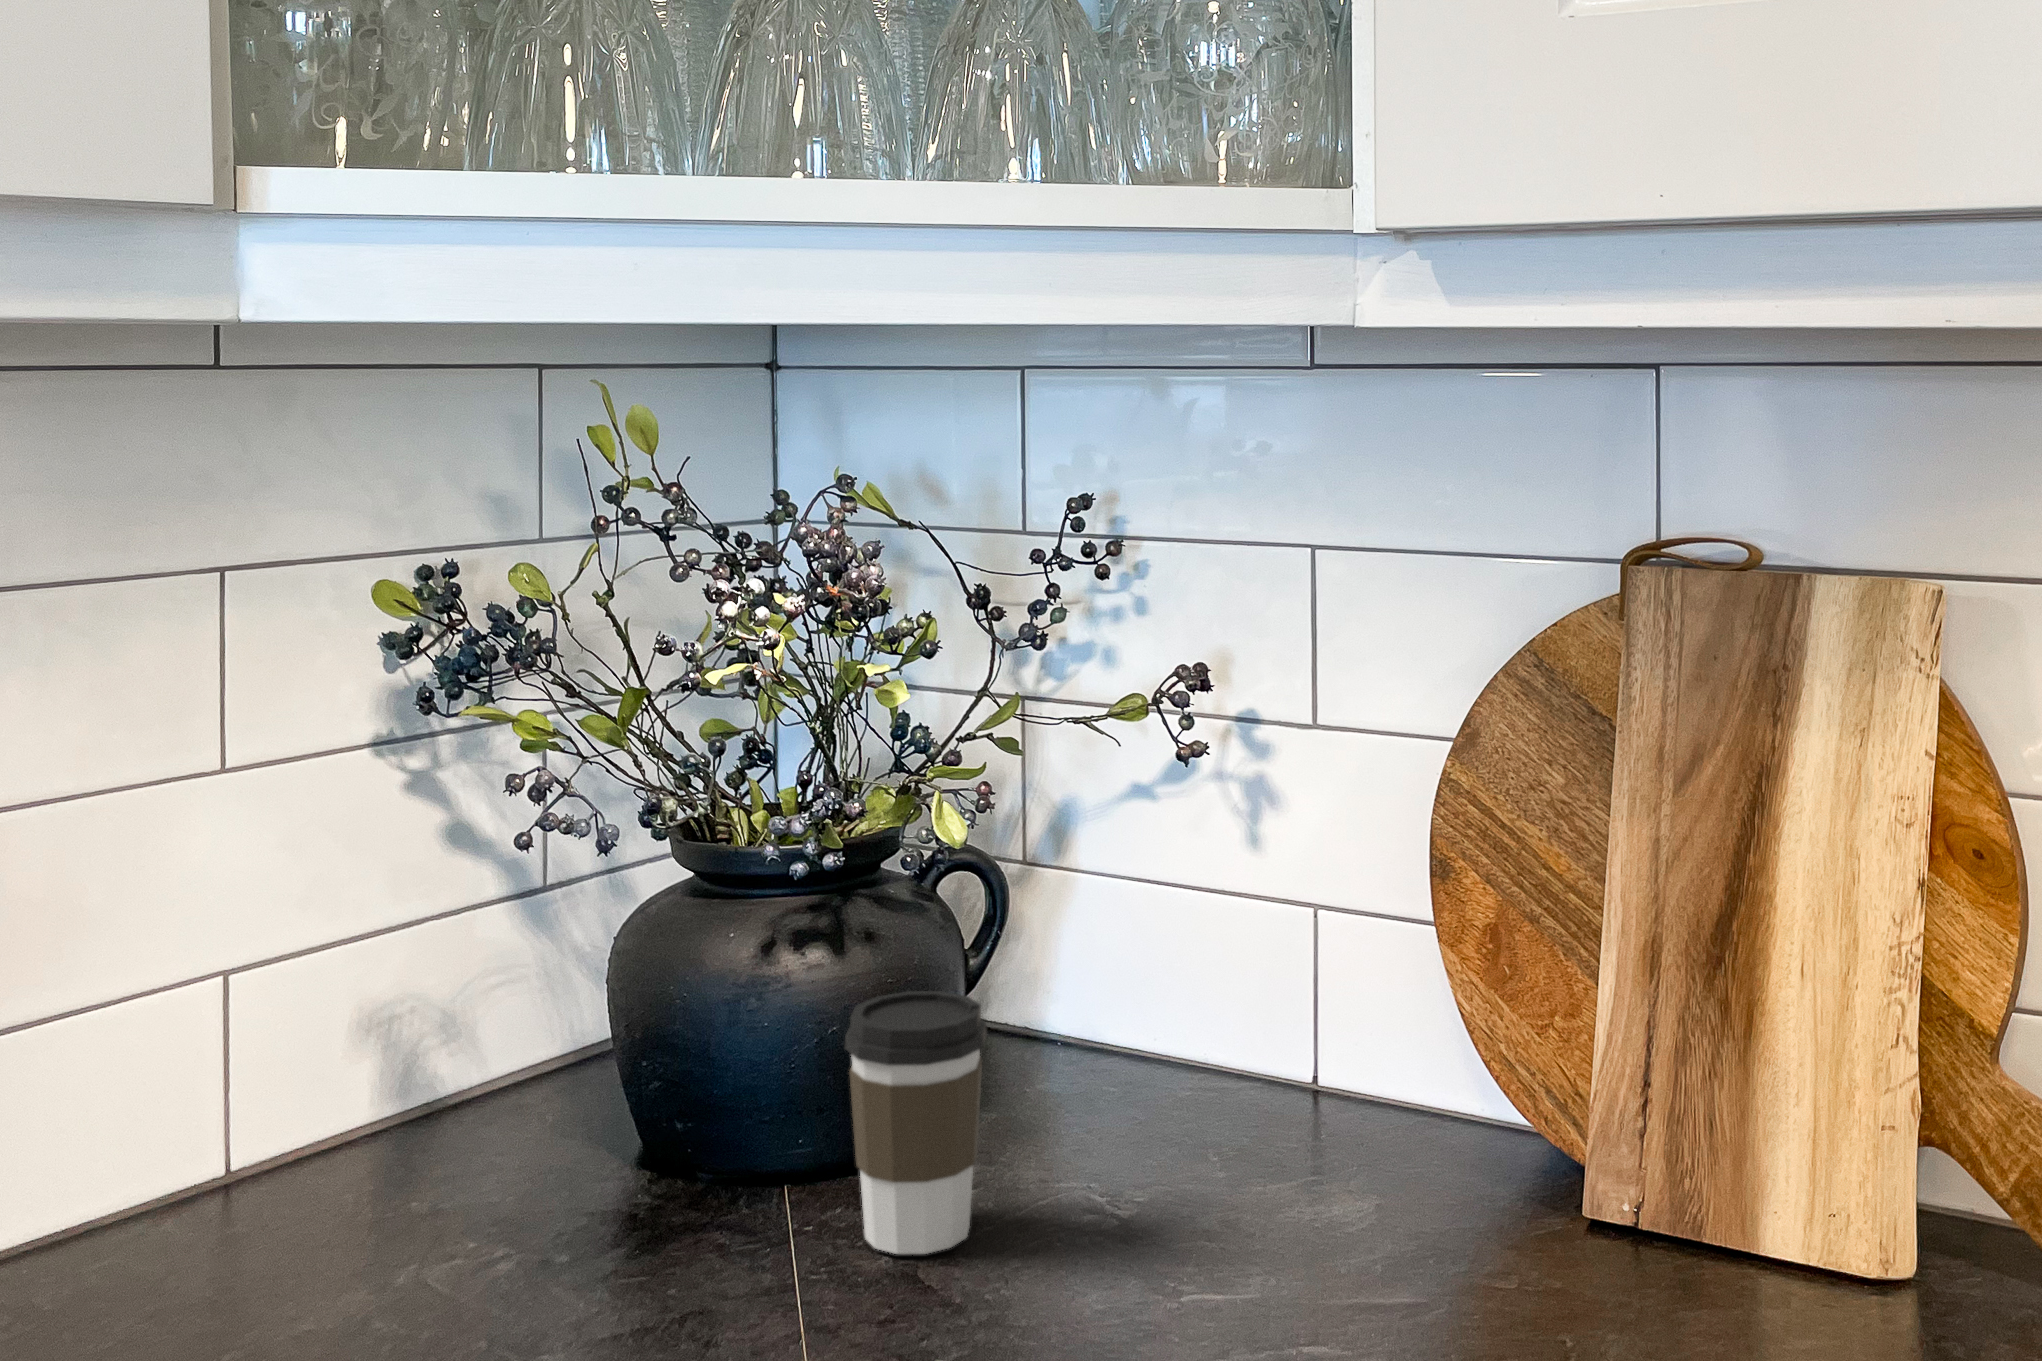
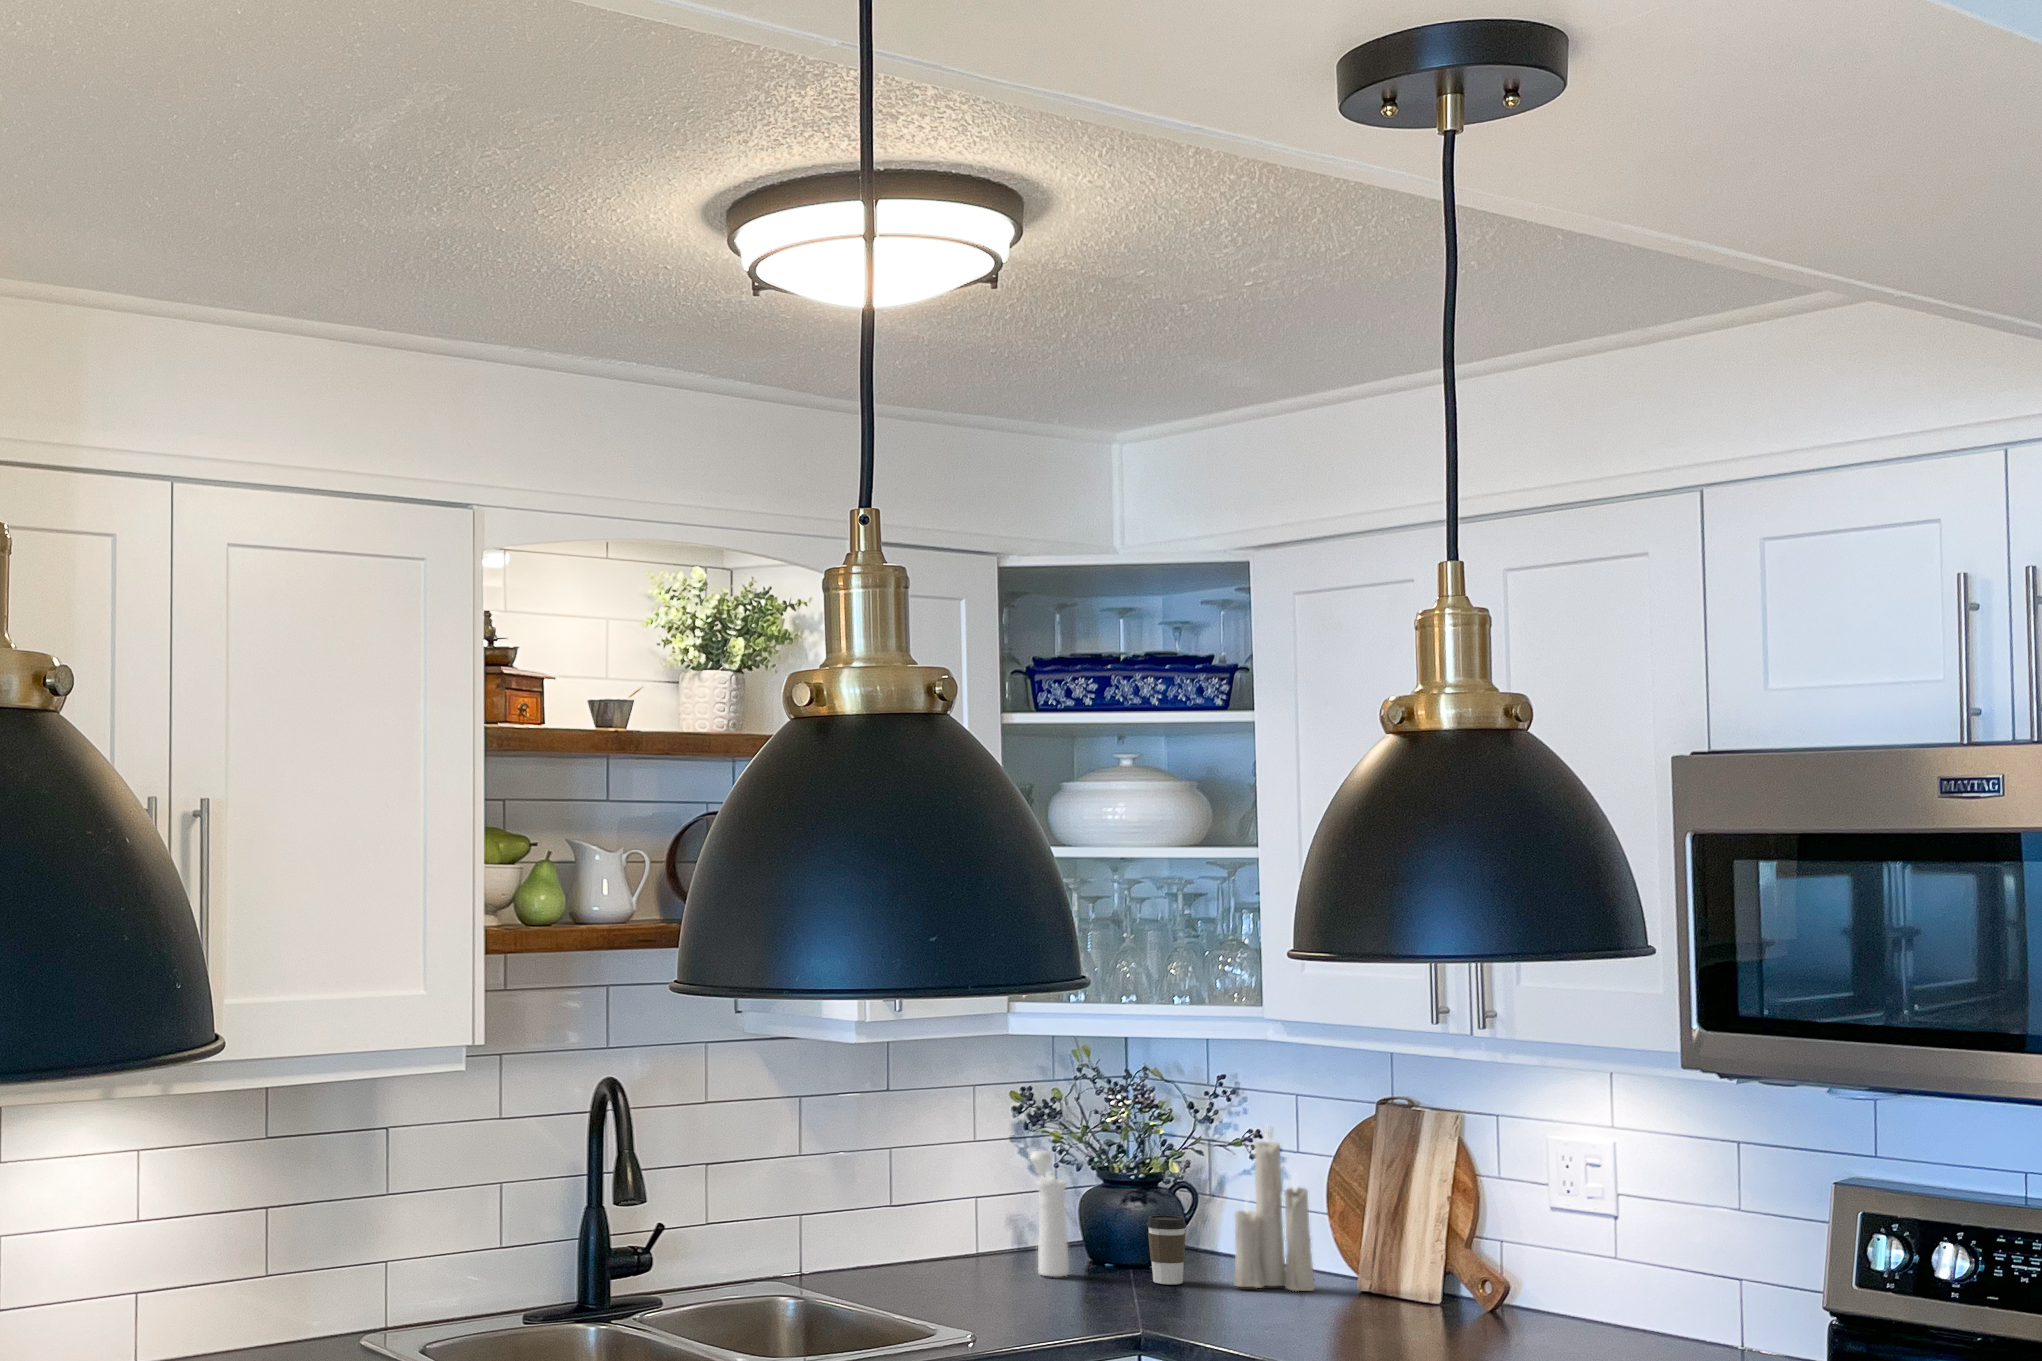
candle: none [1148,623,1425,1243] -> present [1233,1134,1315,1291]
pepper mill: none [428,784,552,1267] -> present [1030,1151,1069,1276]

